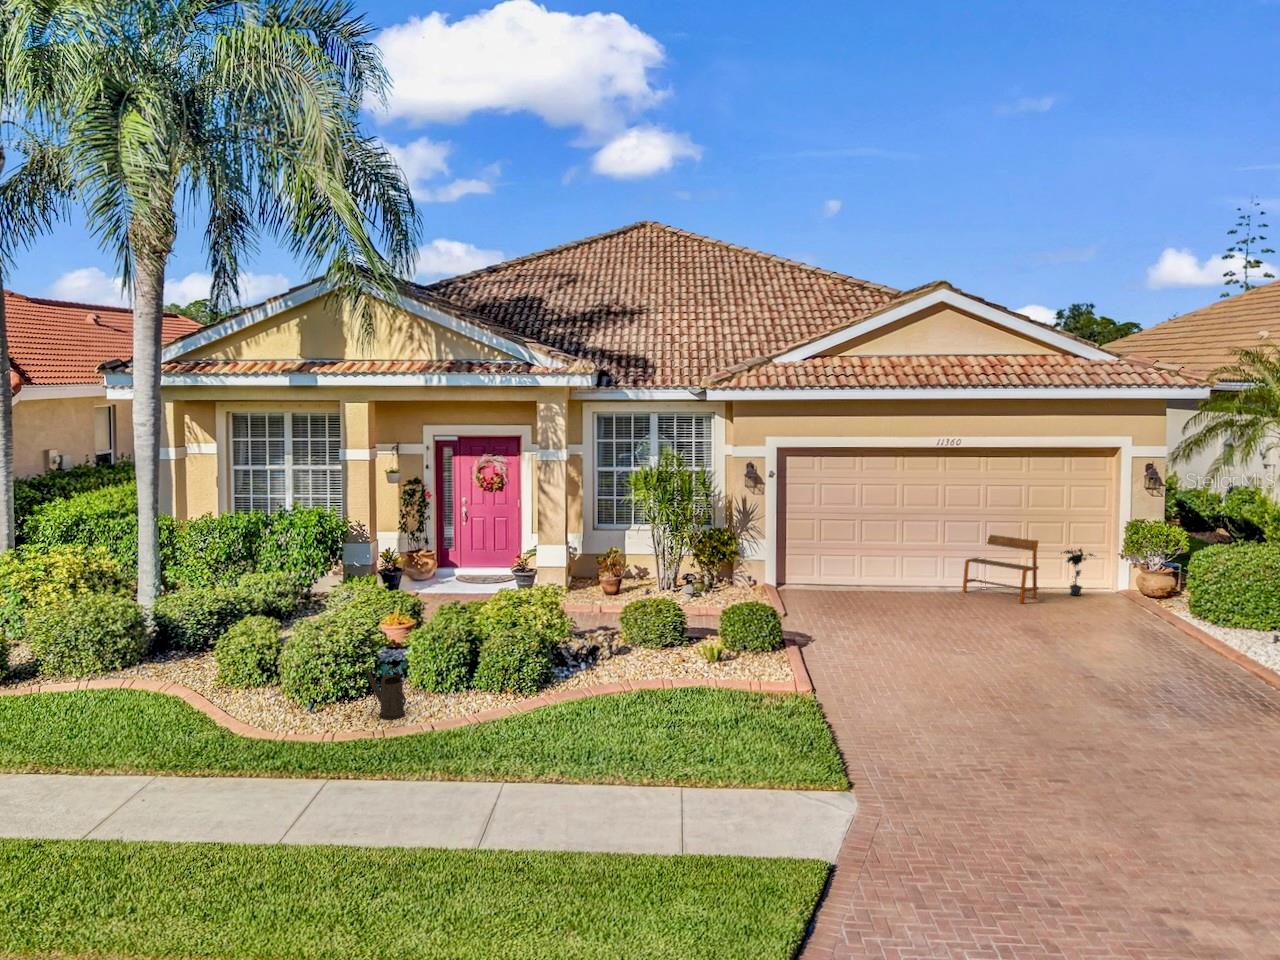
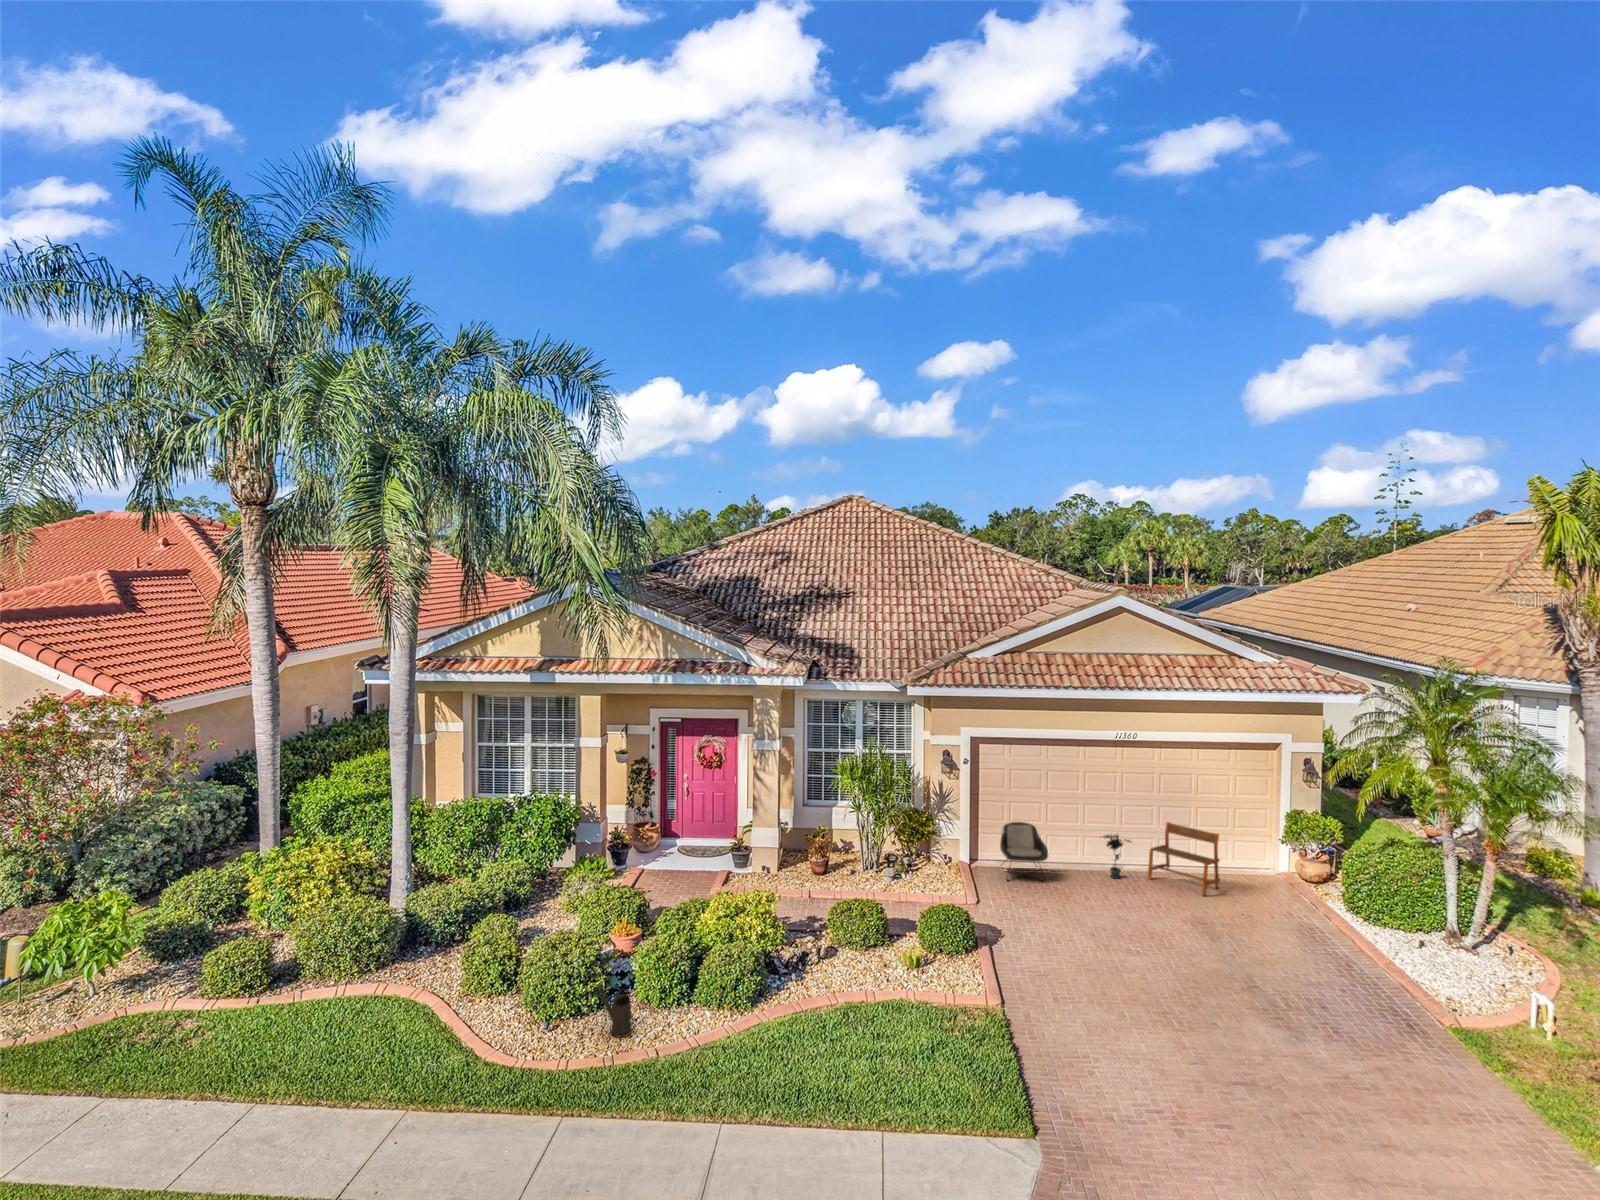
lounge chair: none [807,536,859,595] -> present [1000,822,1048,880]
potted plant: present [1061,549,1093,596] -> present [1103,834,1130,878]

